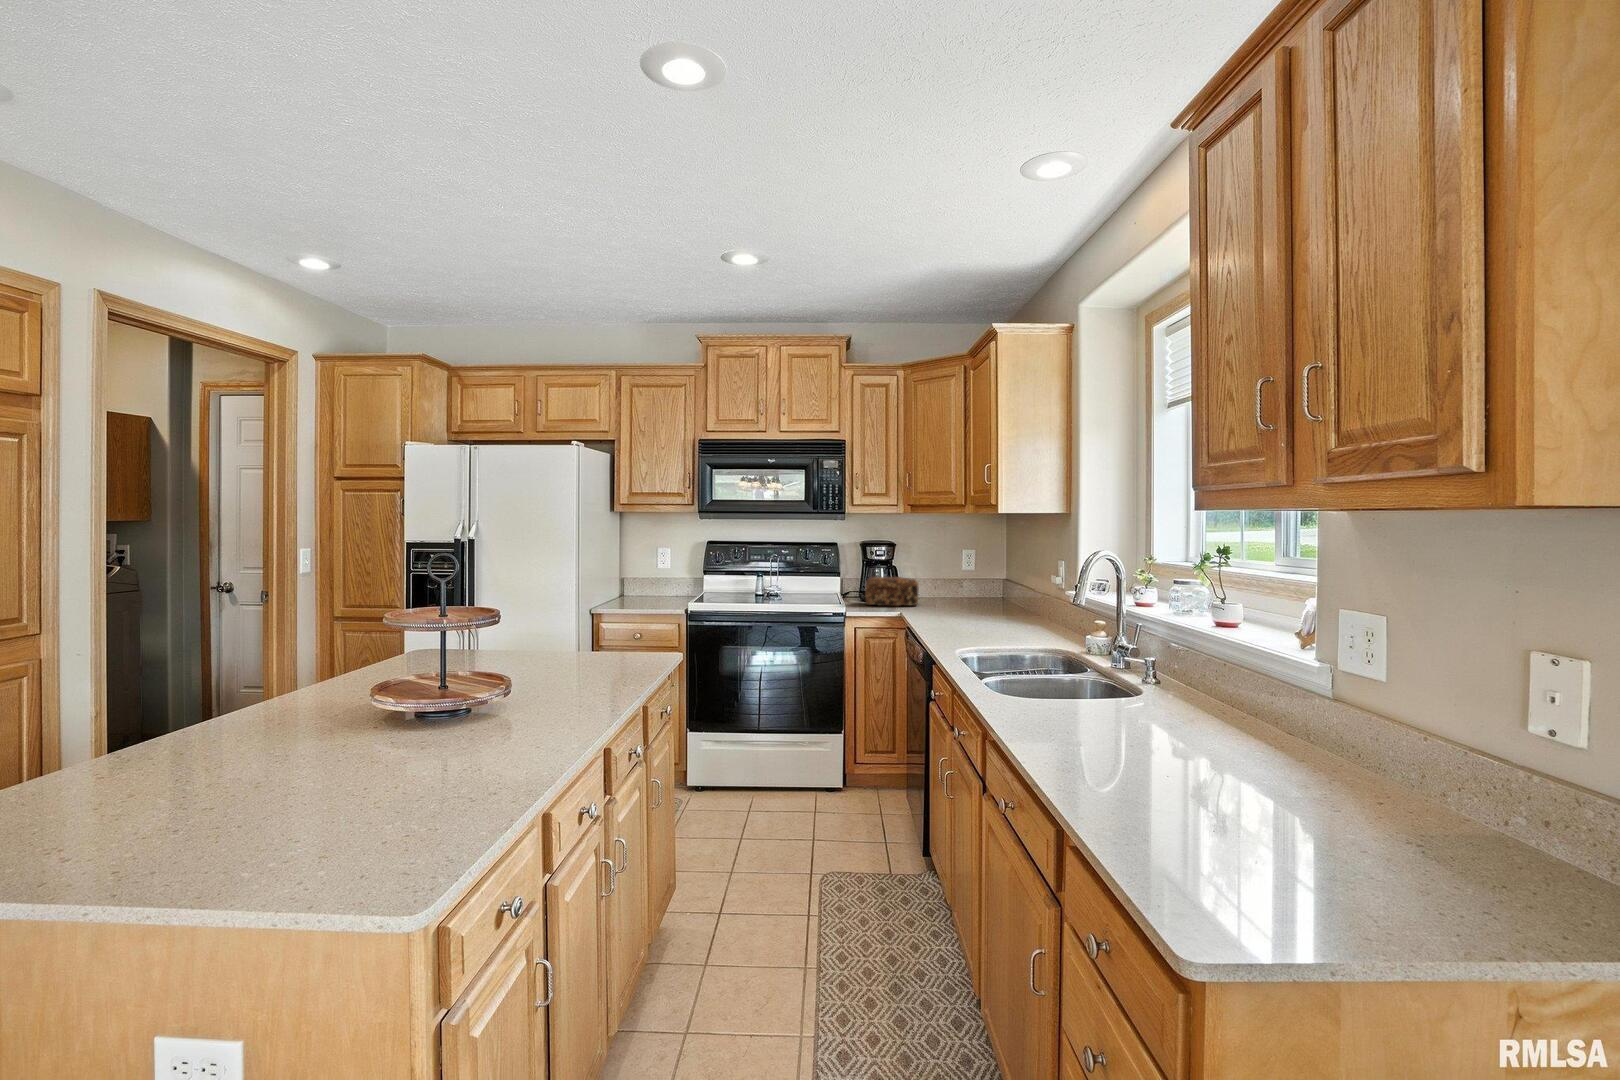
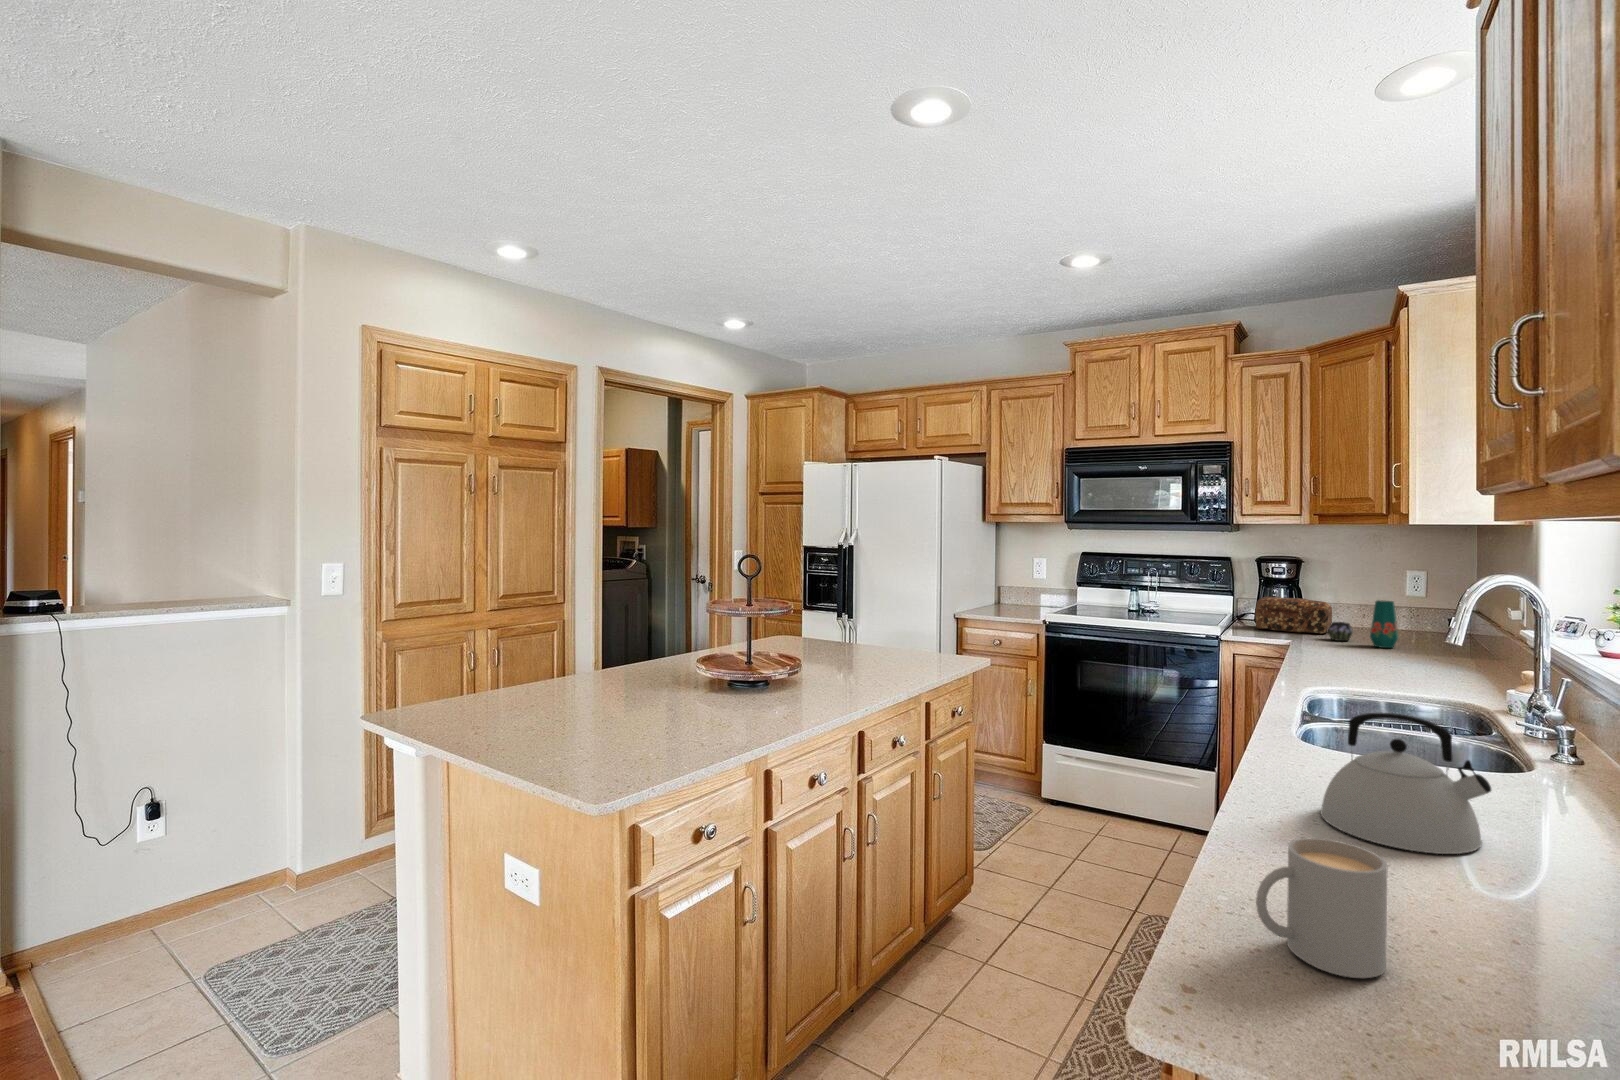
vase: none [922,575,972,613] -> present [1327,600,1398,648]
kettle: none [1062,663,1171,766] -> present [1320,713,1491,854]
mug: none [1142,766,1218,867] -> present [1256,838,1387,978]

